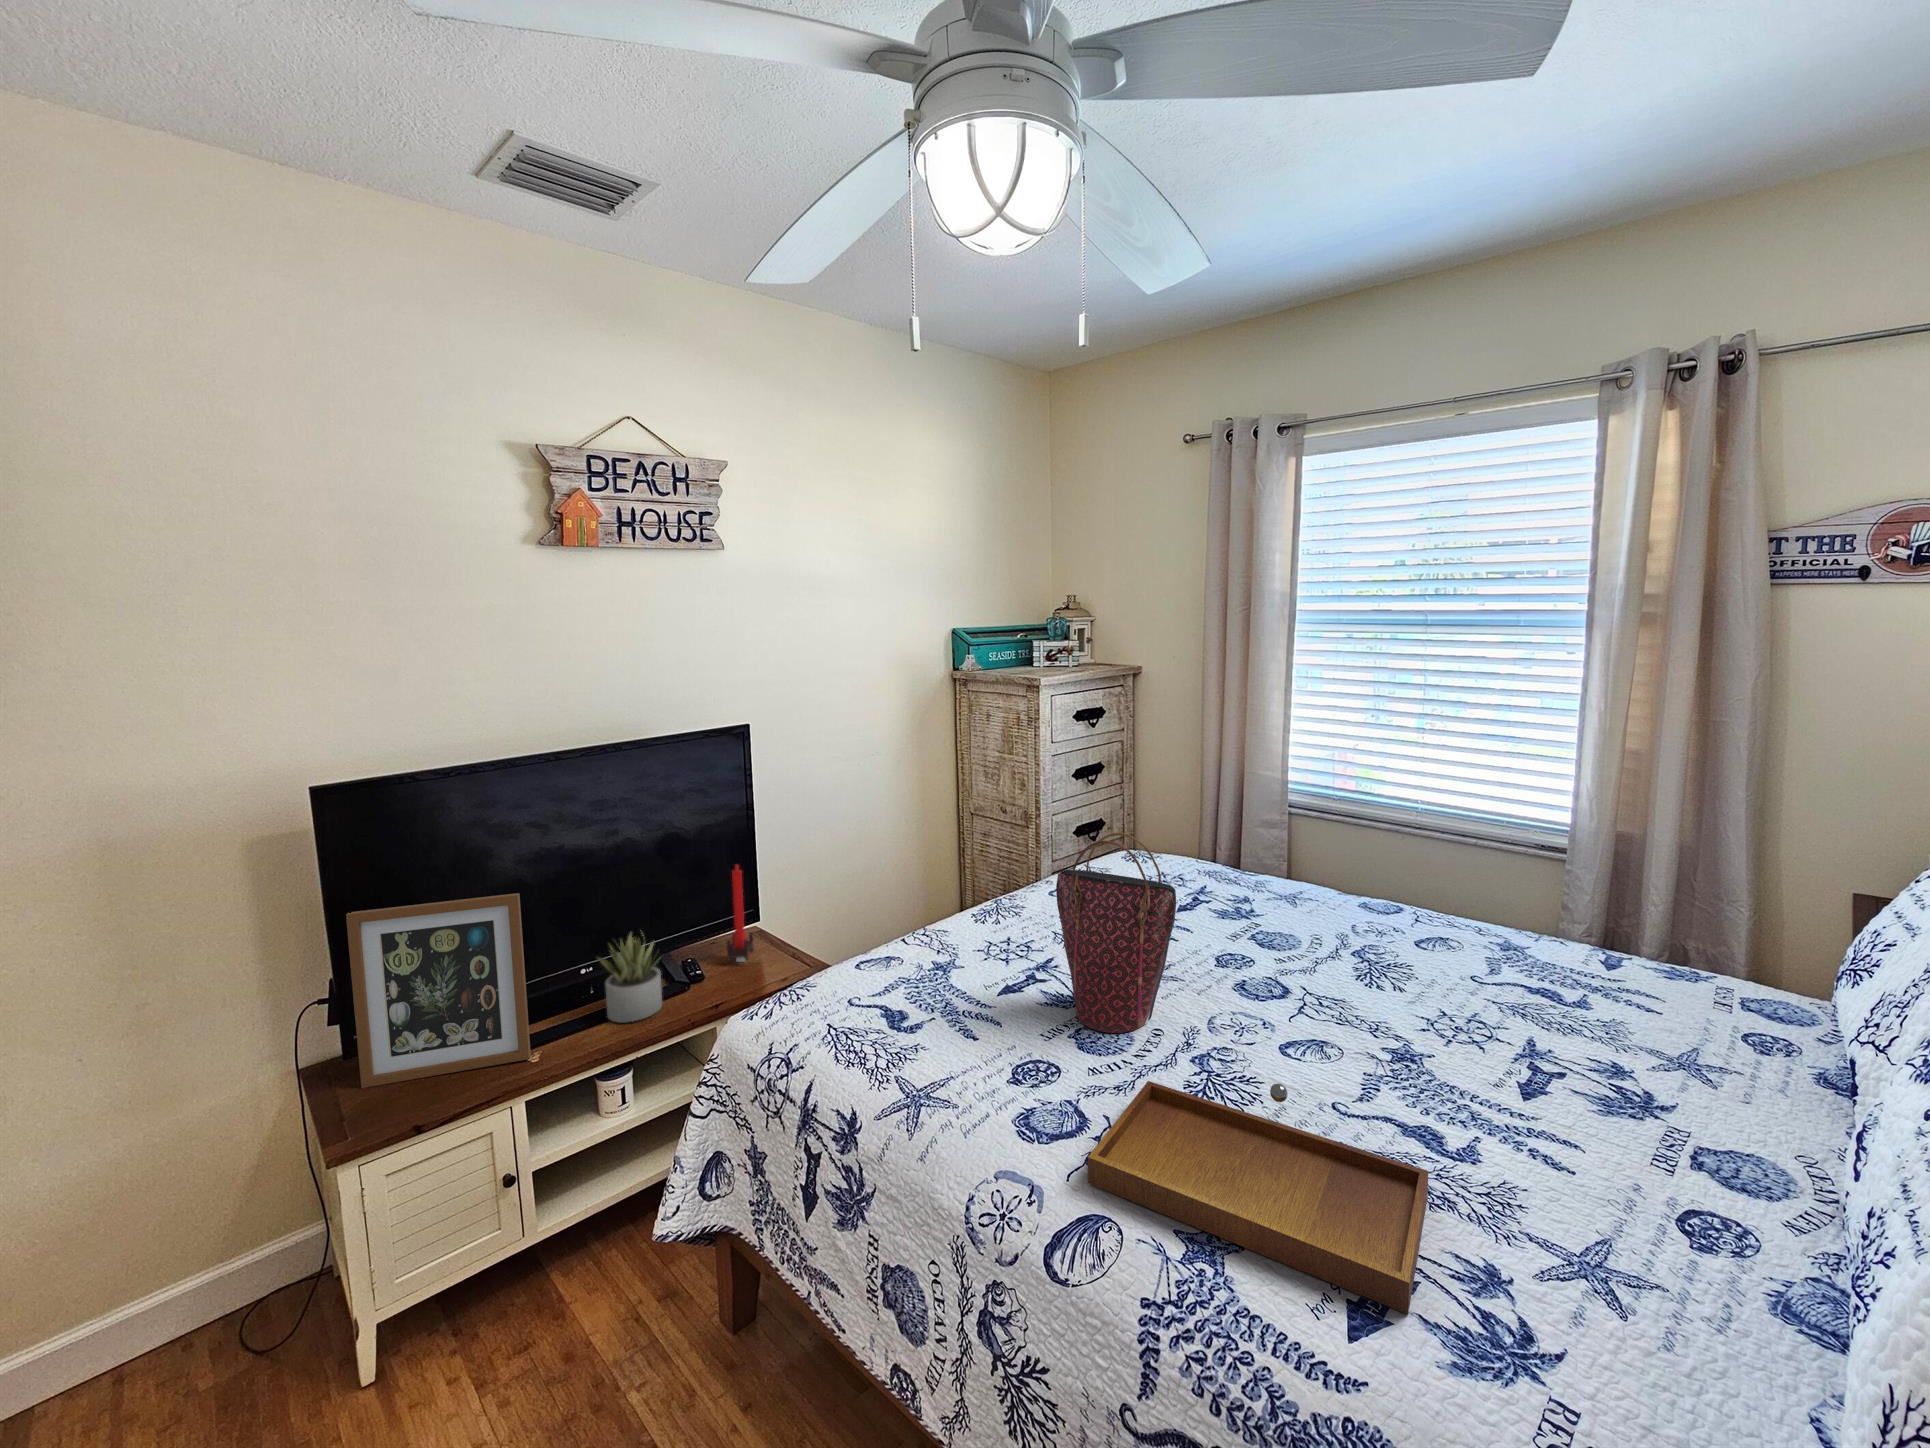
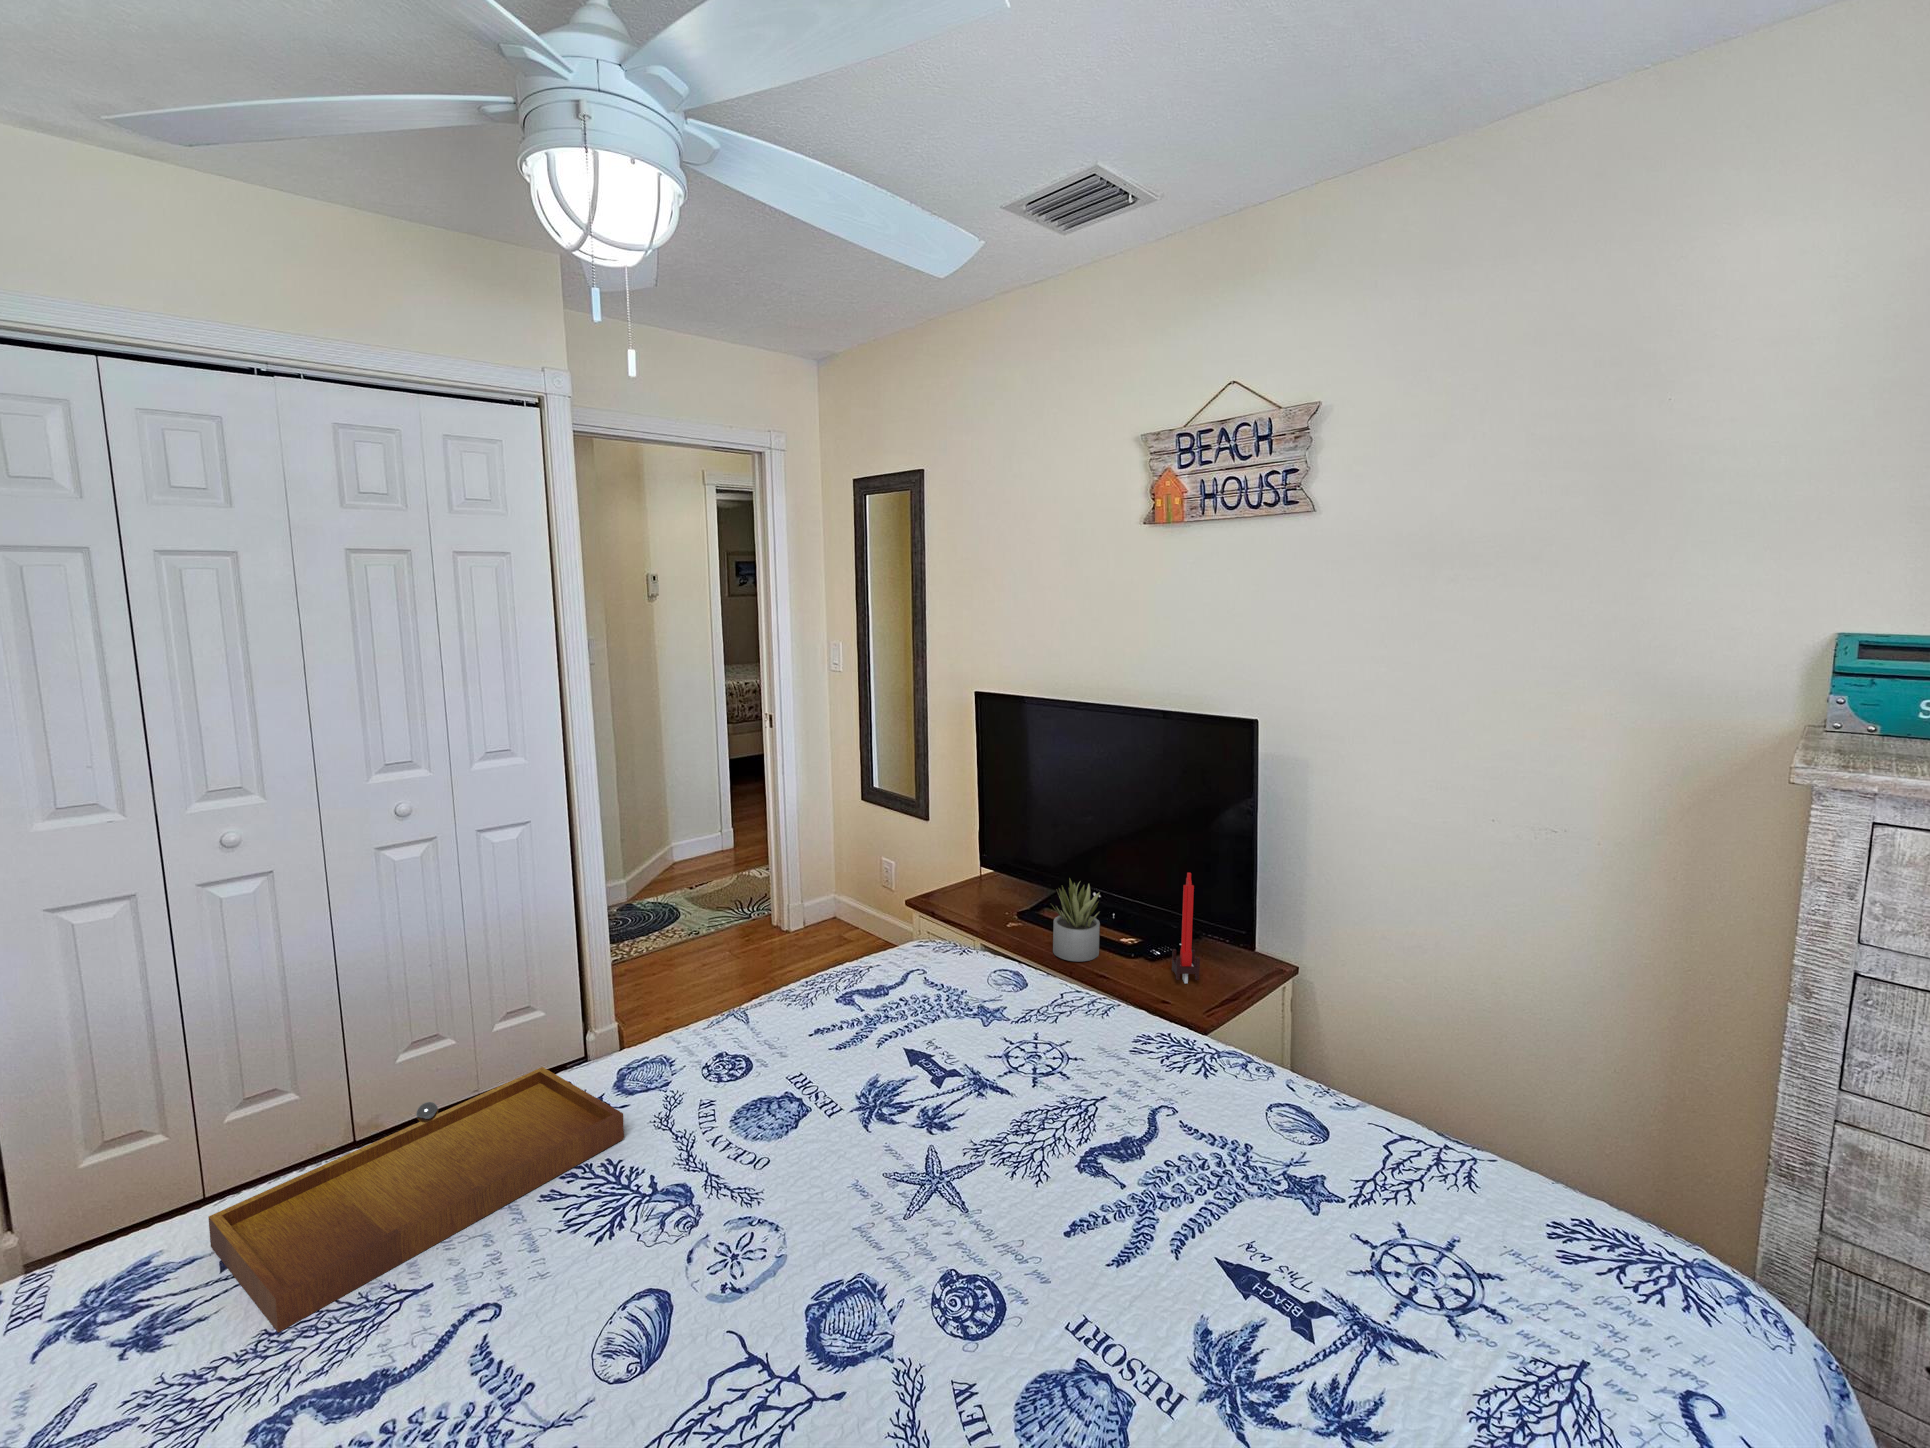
handbag: present [1056,833,1176,1033] -> none [765,893,890,1170]
picture frame: present [346,893,531,1088] -> none [967,780,1004,932]

